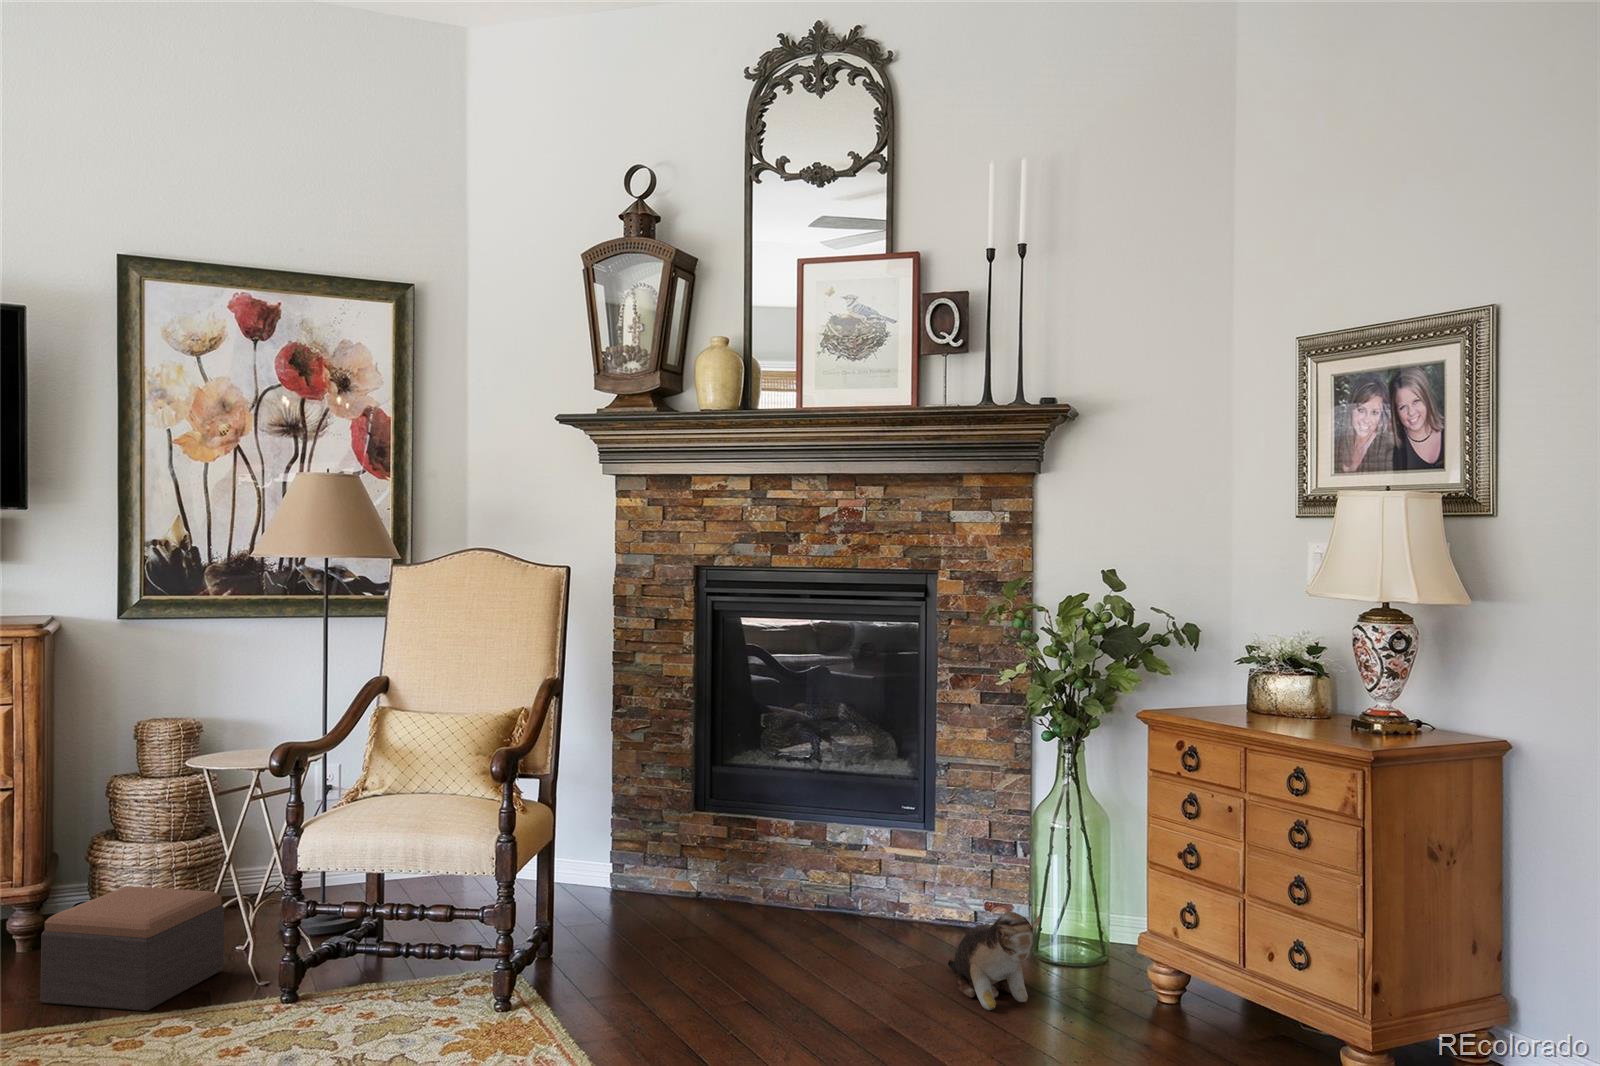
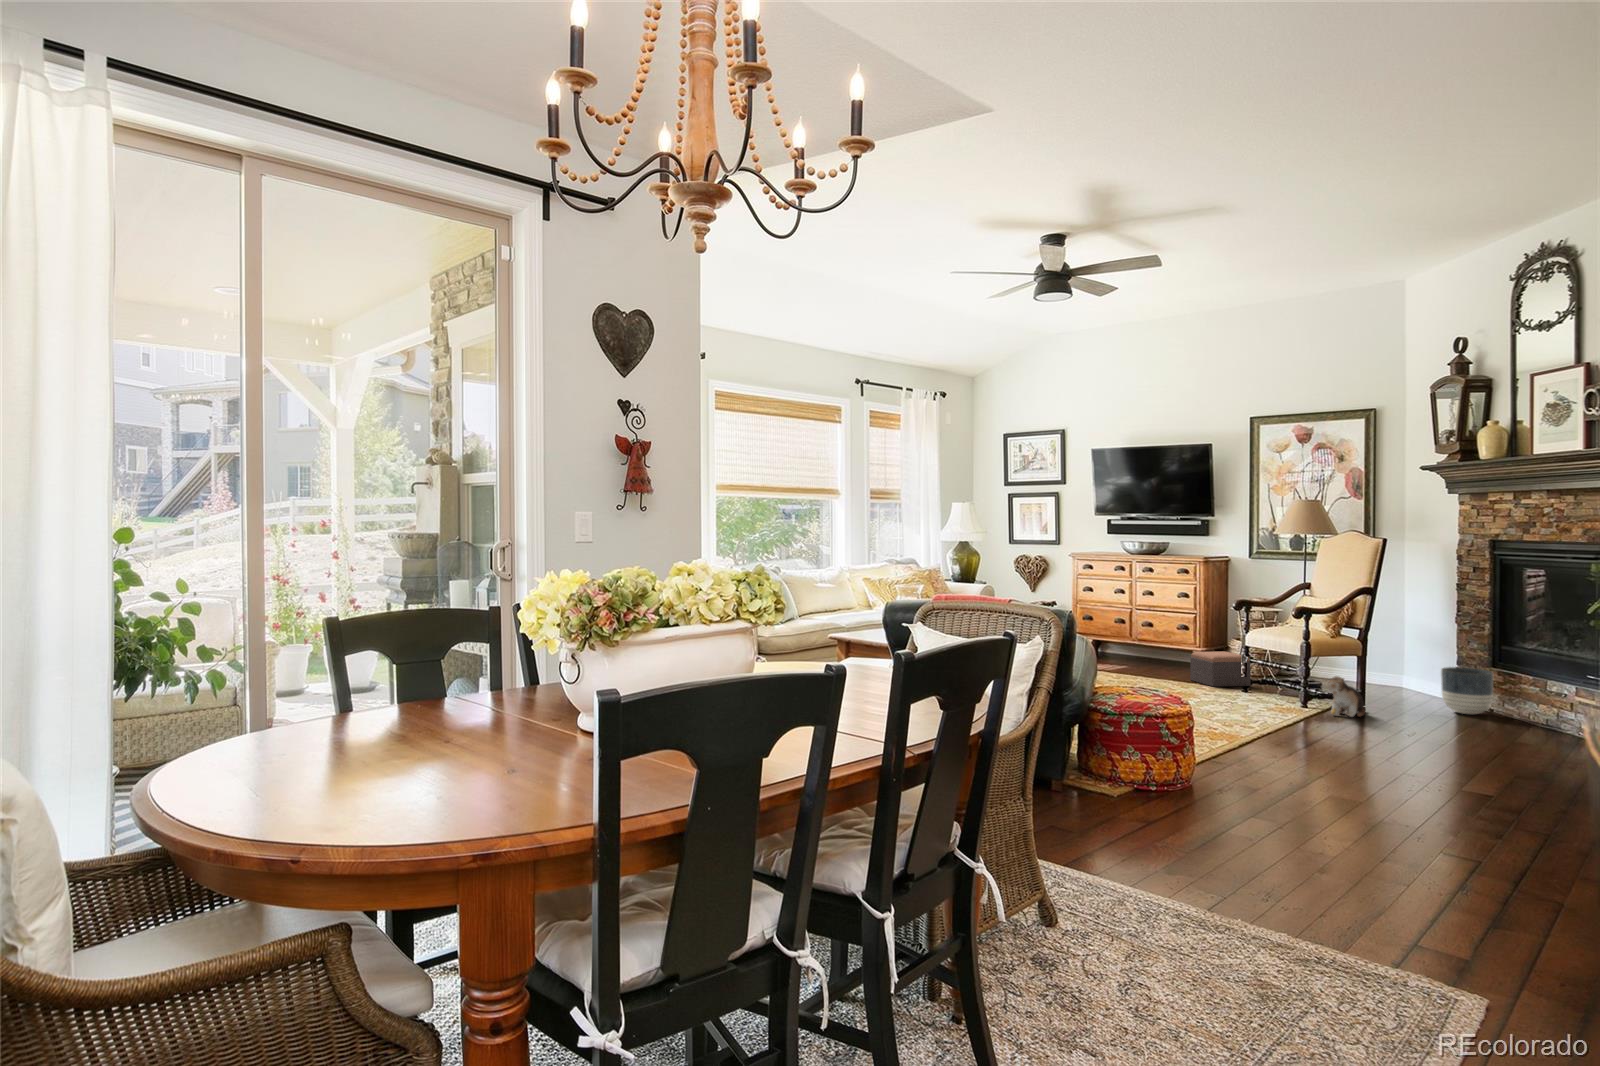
planter: none [645,818,730,918] -> present [1441,667,1493,714]
plush toy: present [948,912,1041,1010] -> present [1328,676,1366,717]

